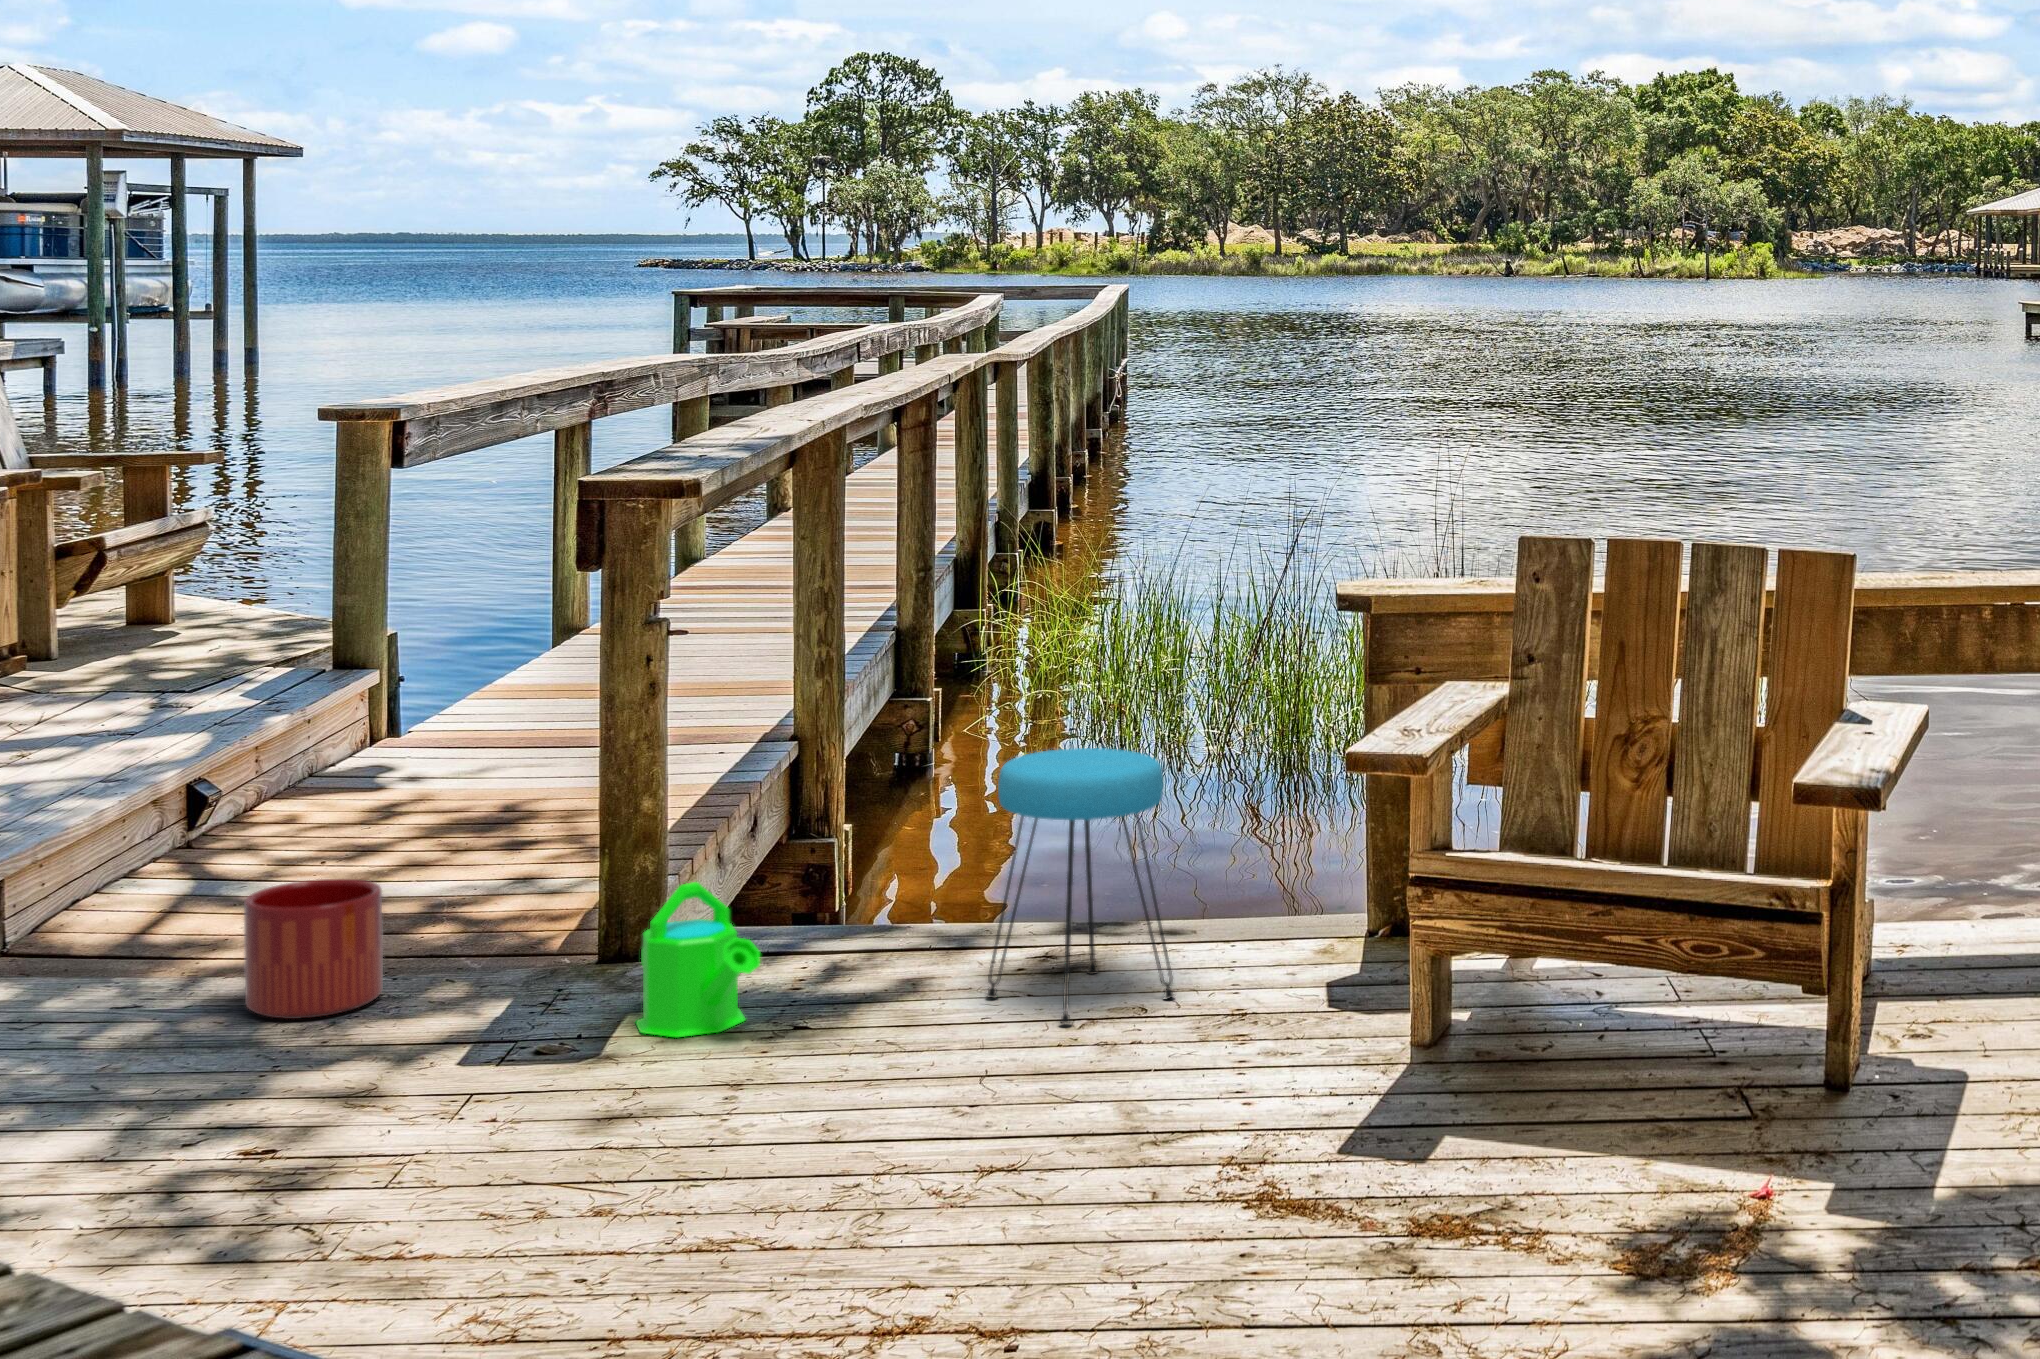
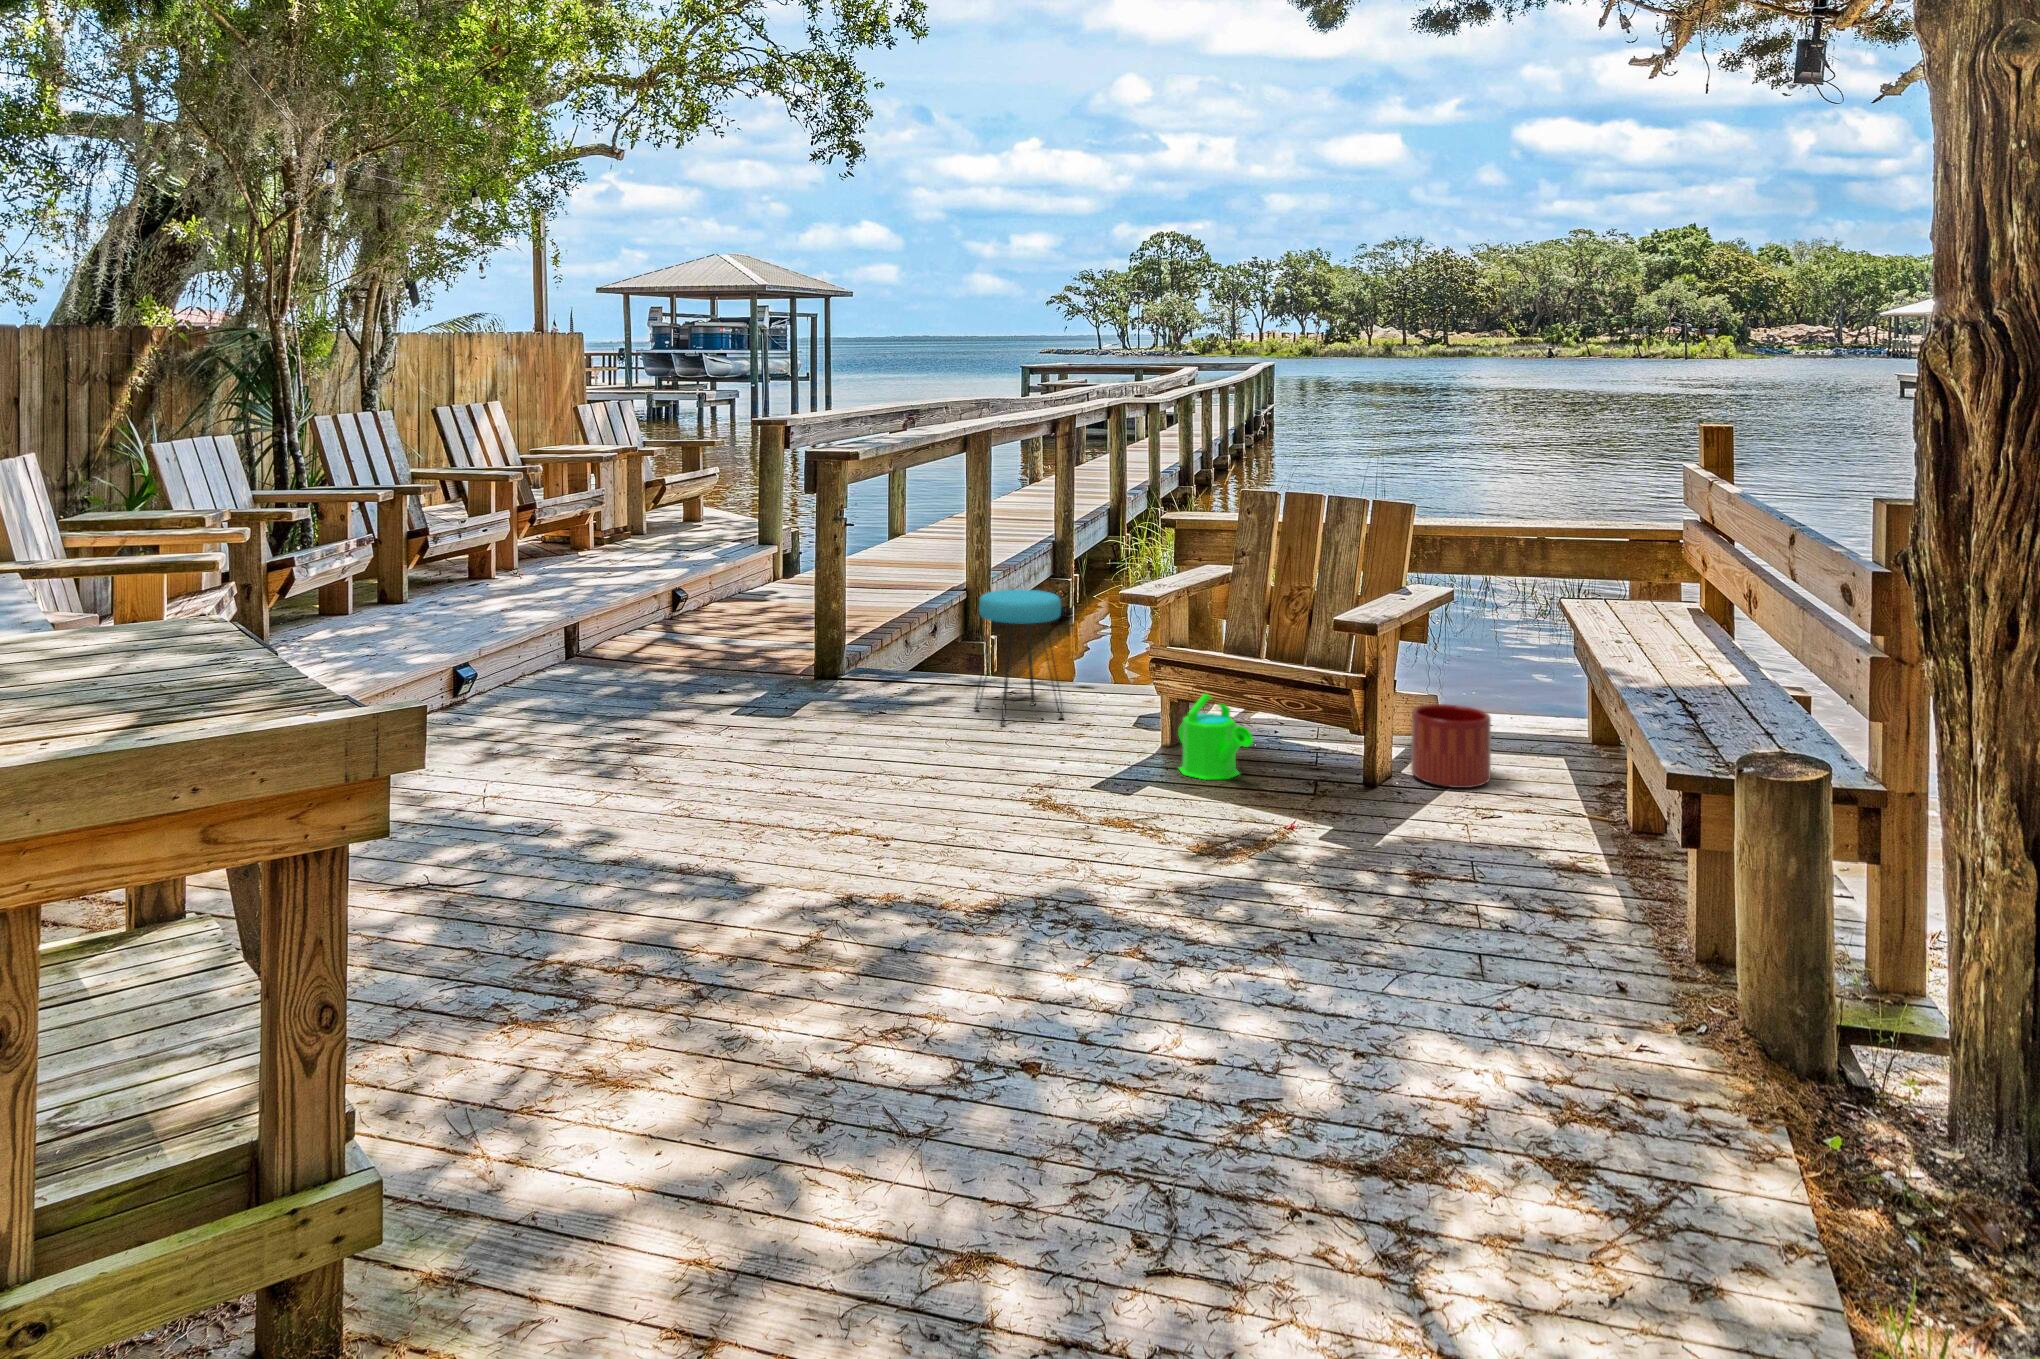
planter: present [244,879,383,1019] -> present [1411,704,1491,788]
watering can: present [636,881,760,1038] -> present [1178,694,1253,780]

